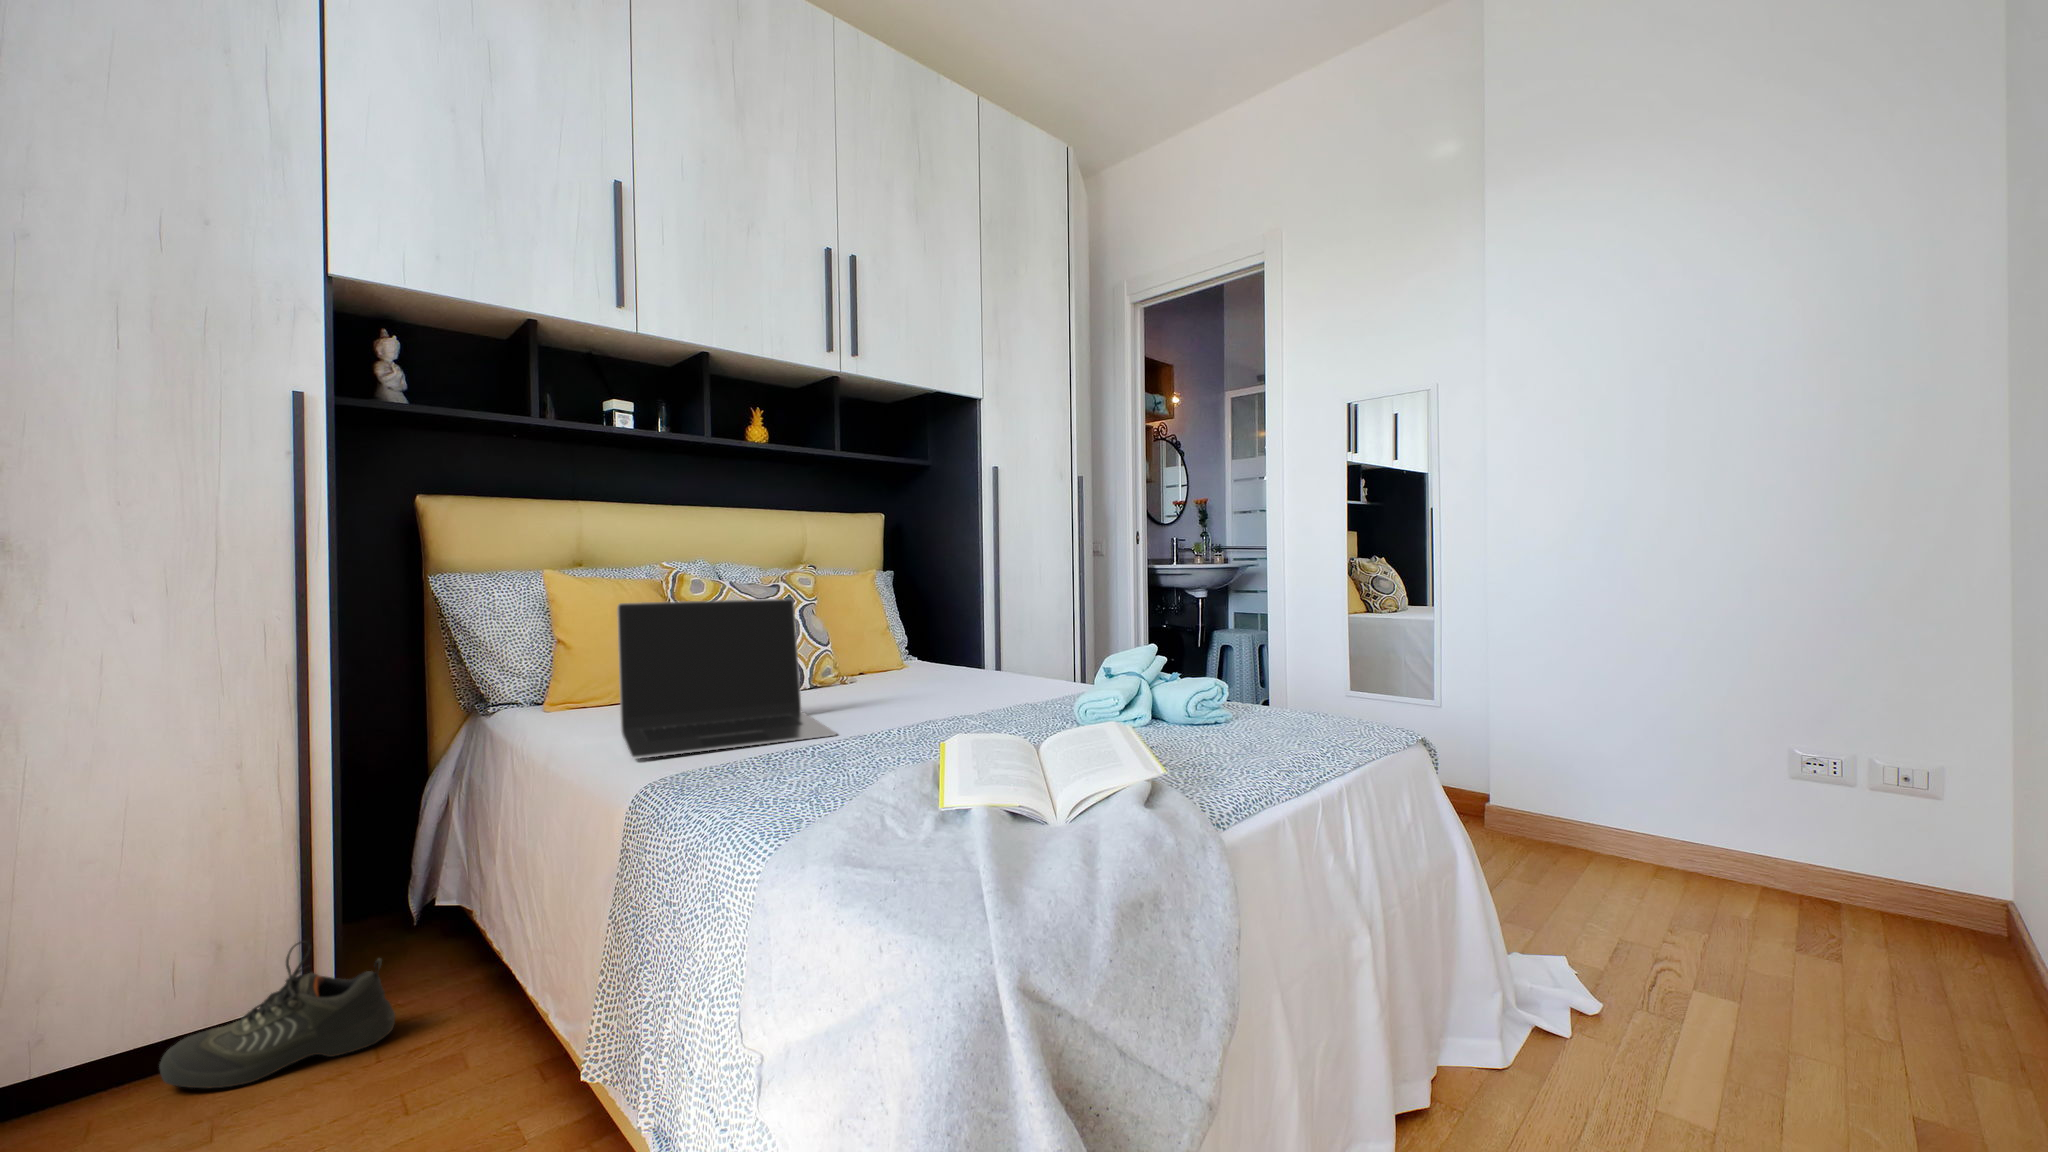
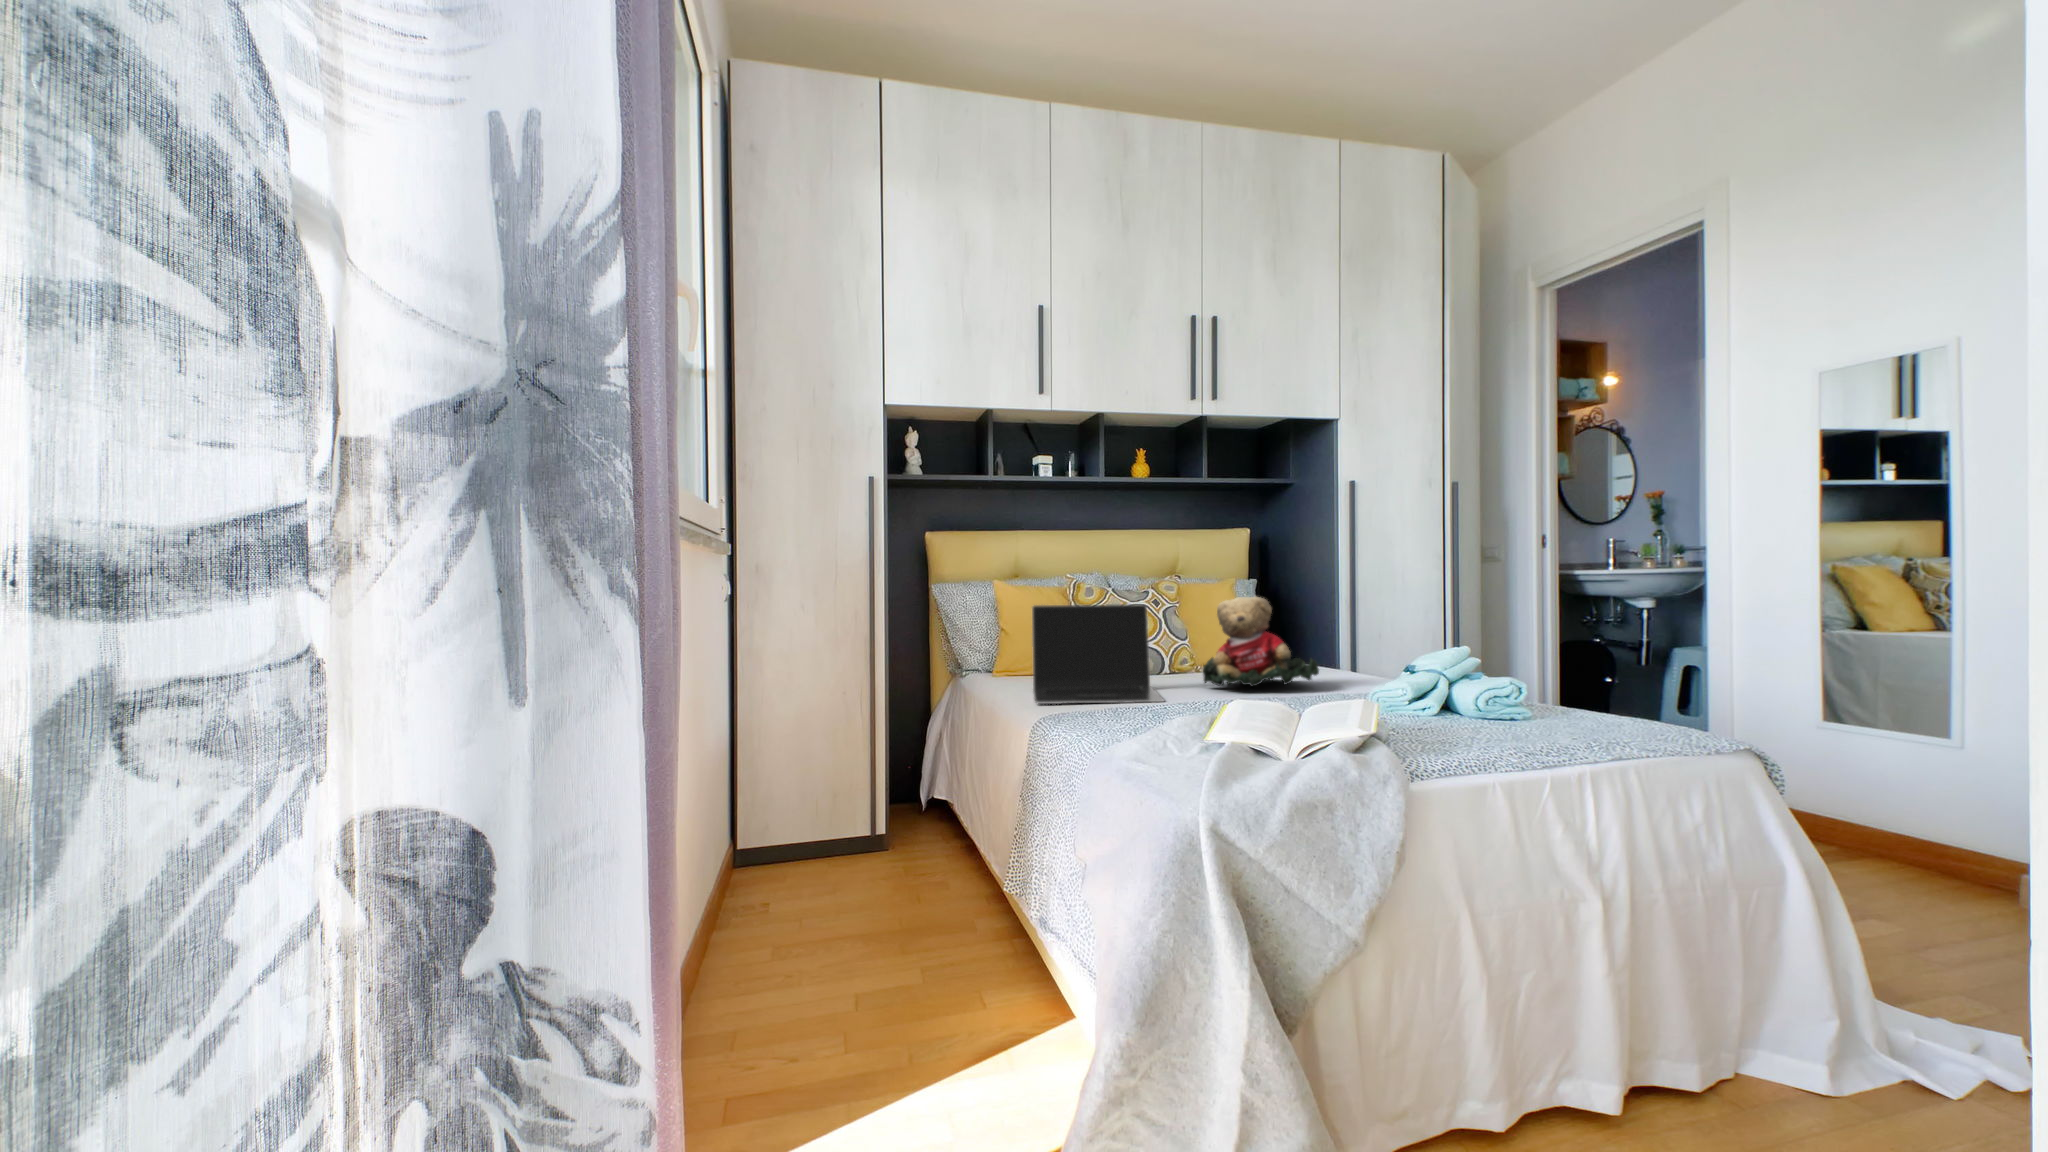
teddy bear: none [868,587,1015,705] -> present [1203,597,1319,687]
shoe: present [159,941,395,1088] -> none [815,796,915,867]

